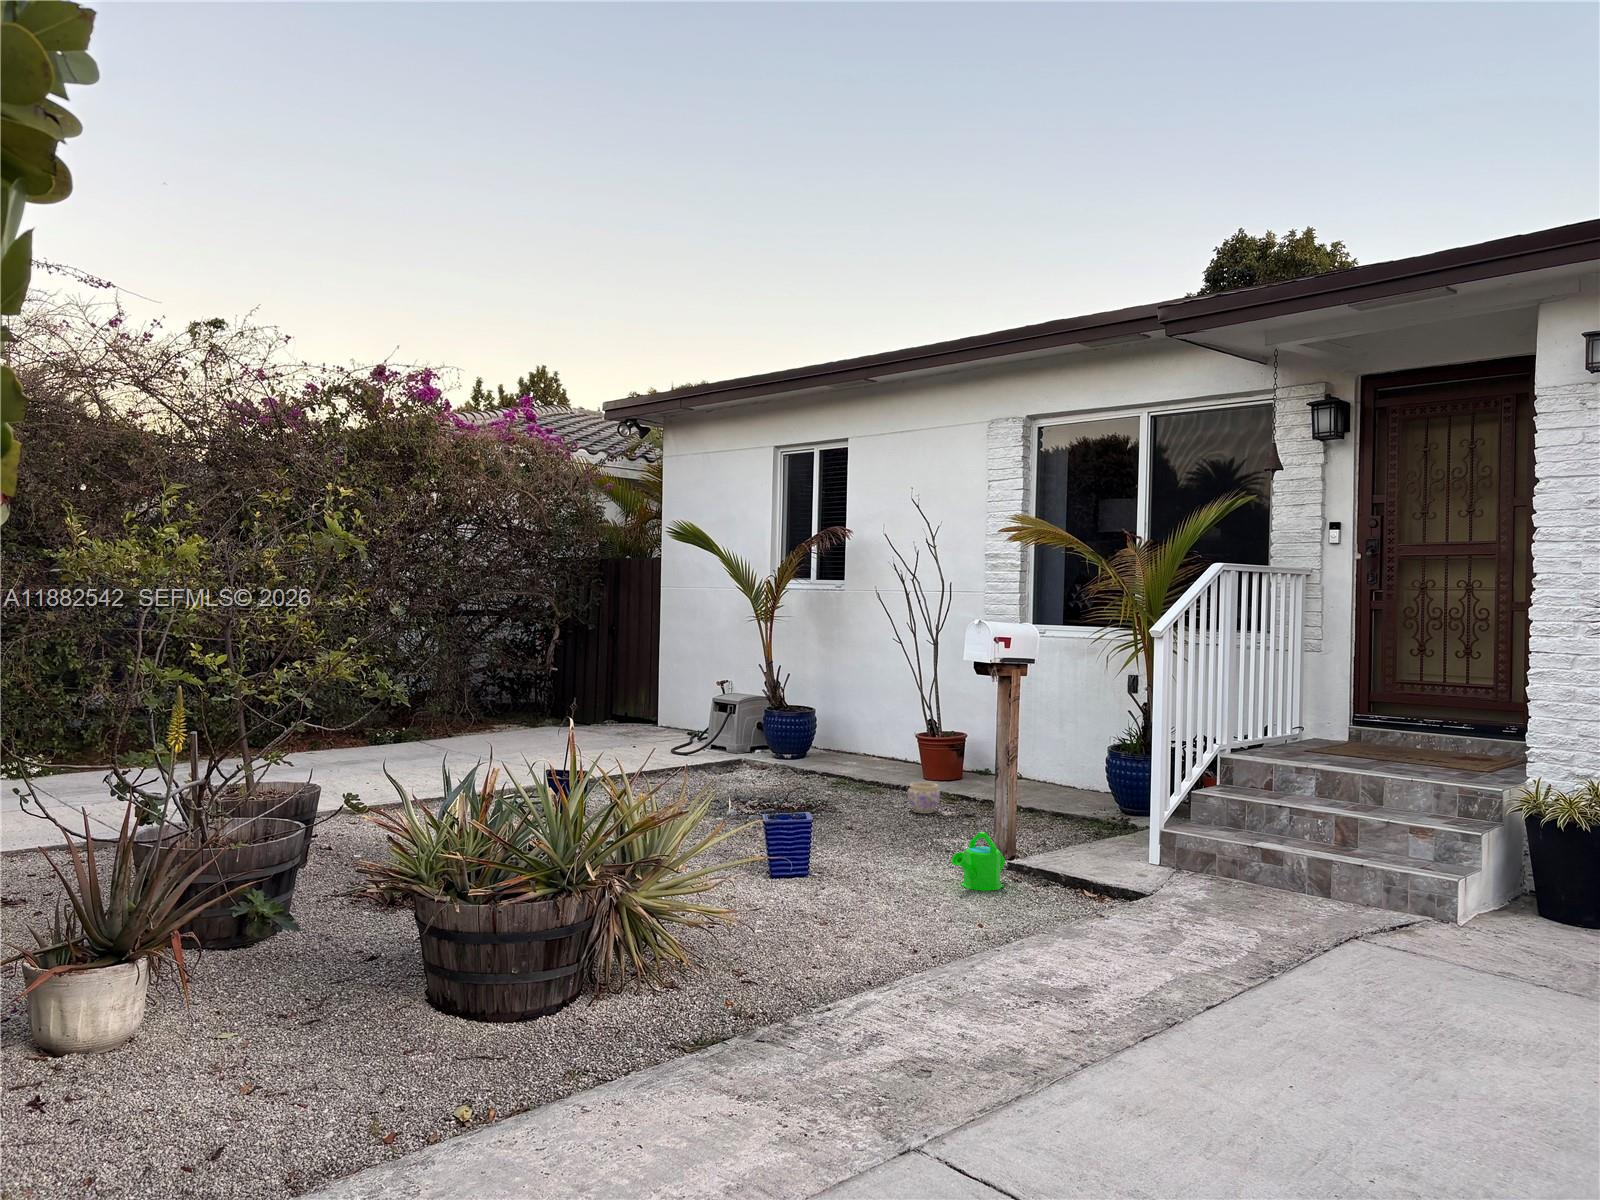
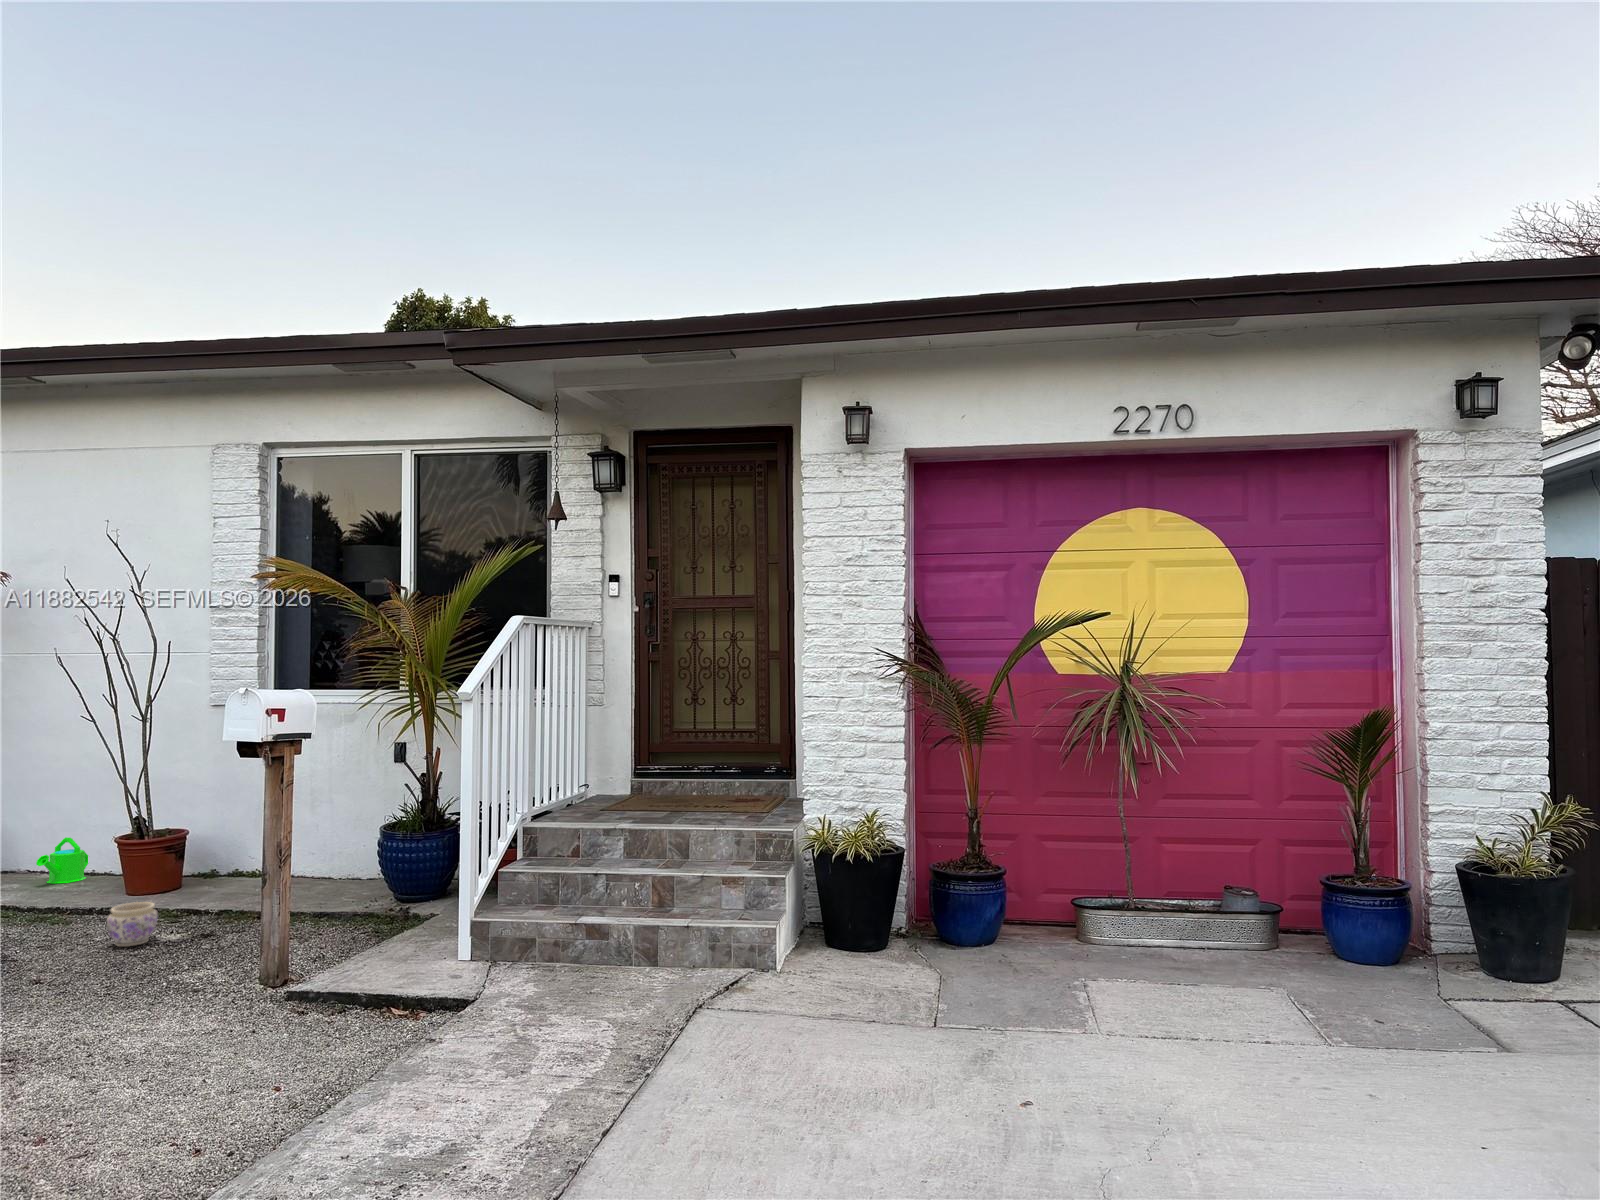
watering can: present [952,832,1005,891] -> present [36,837,88,884]

